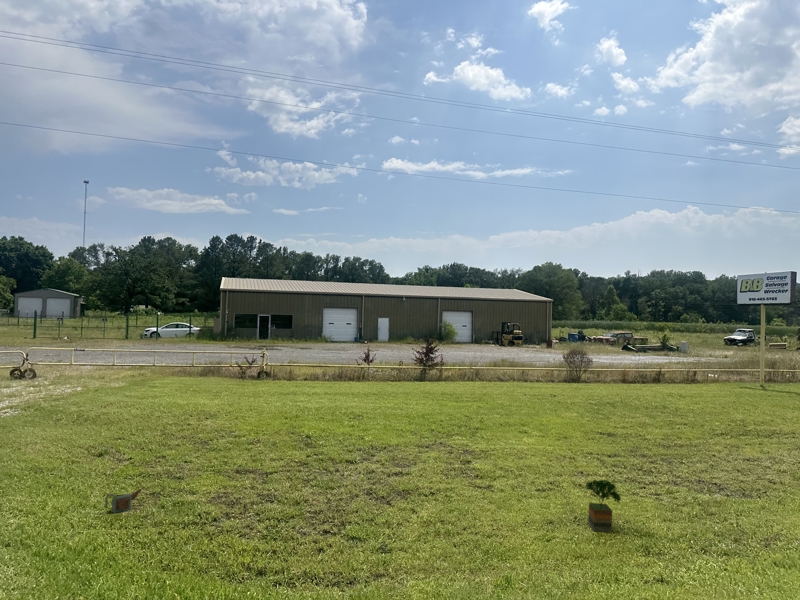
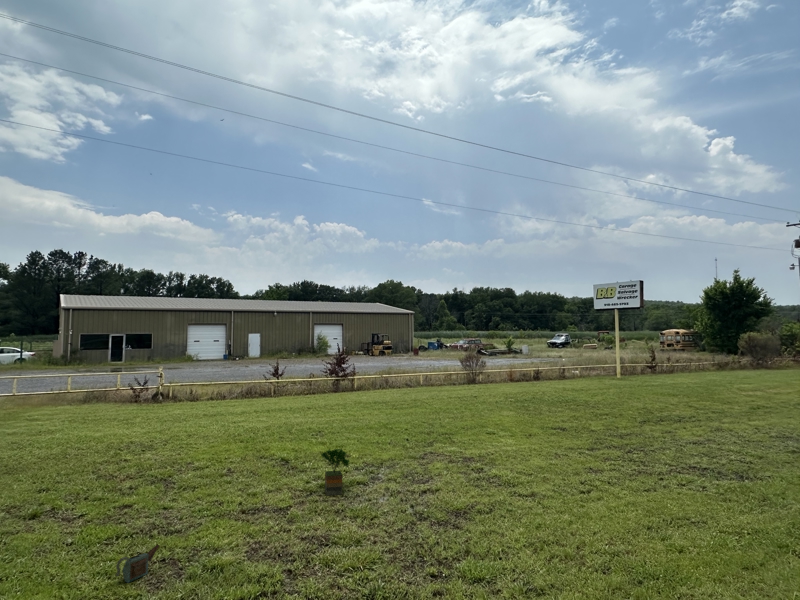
potted tree: present [586,480,621,532] -> present [321,449,349,495]

